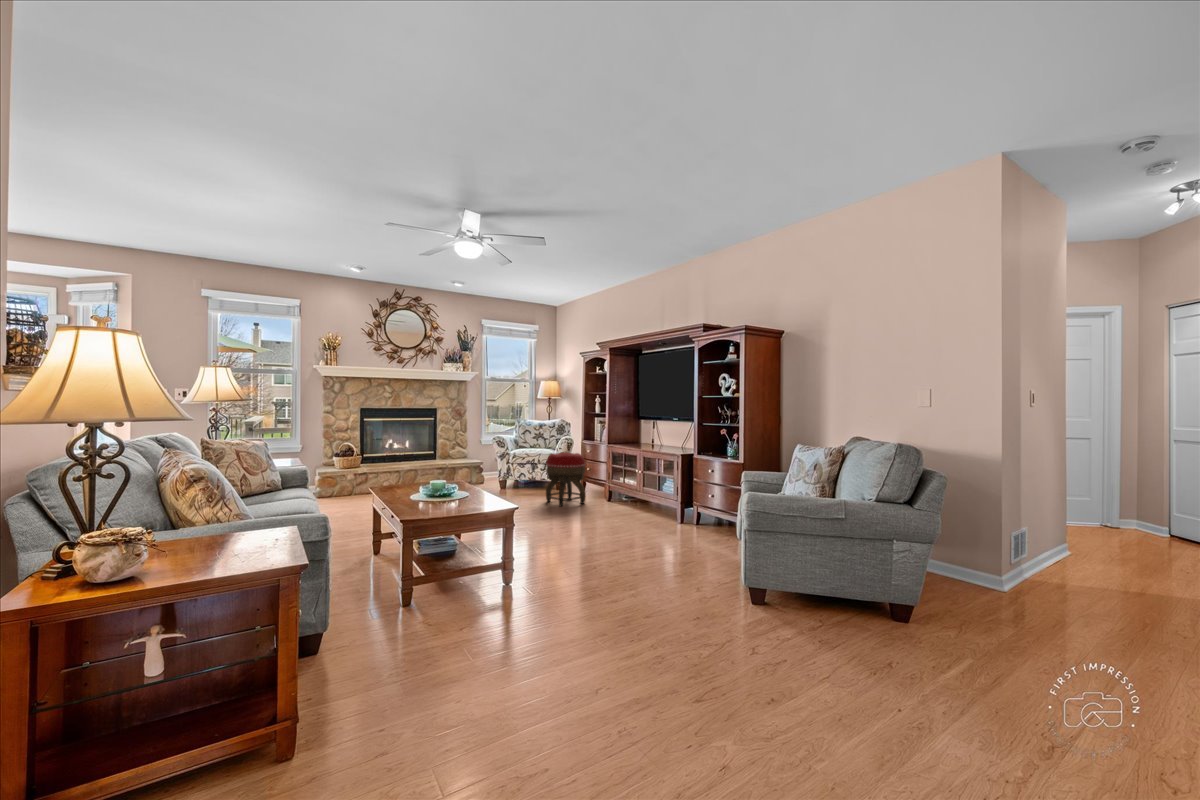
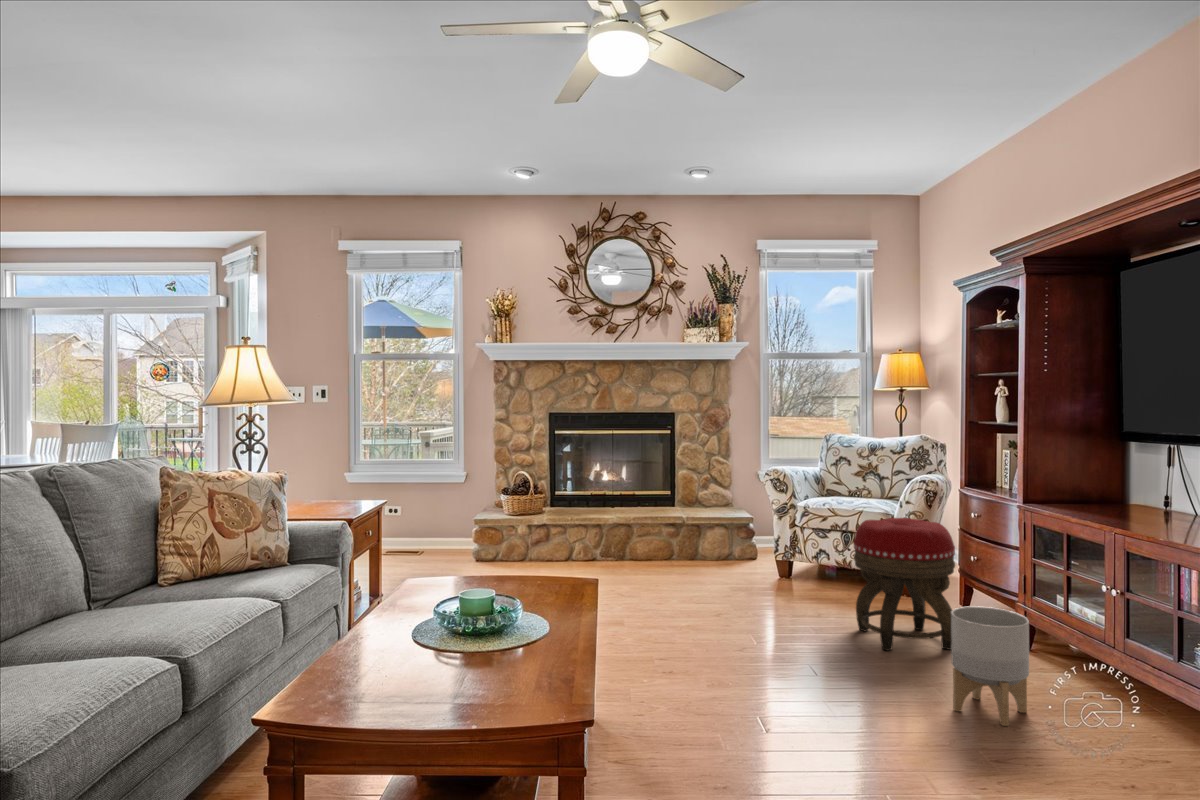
planter: none [591,480,616,519] -> present [951,606,1029,726]

